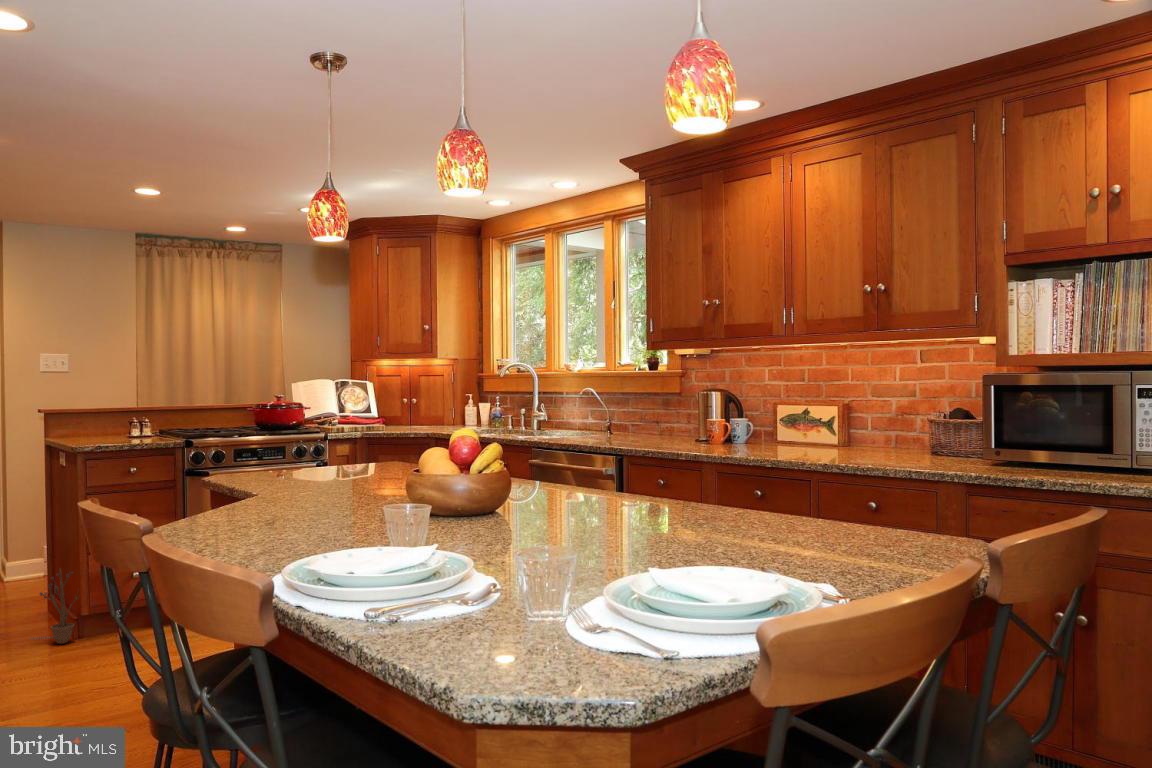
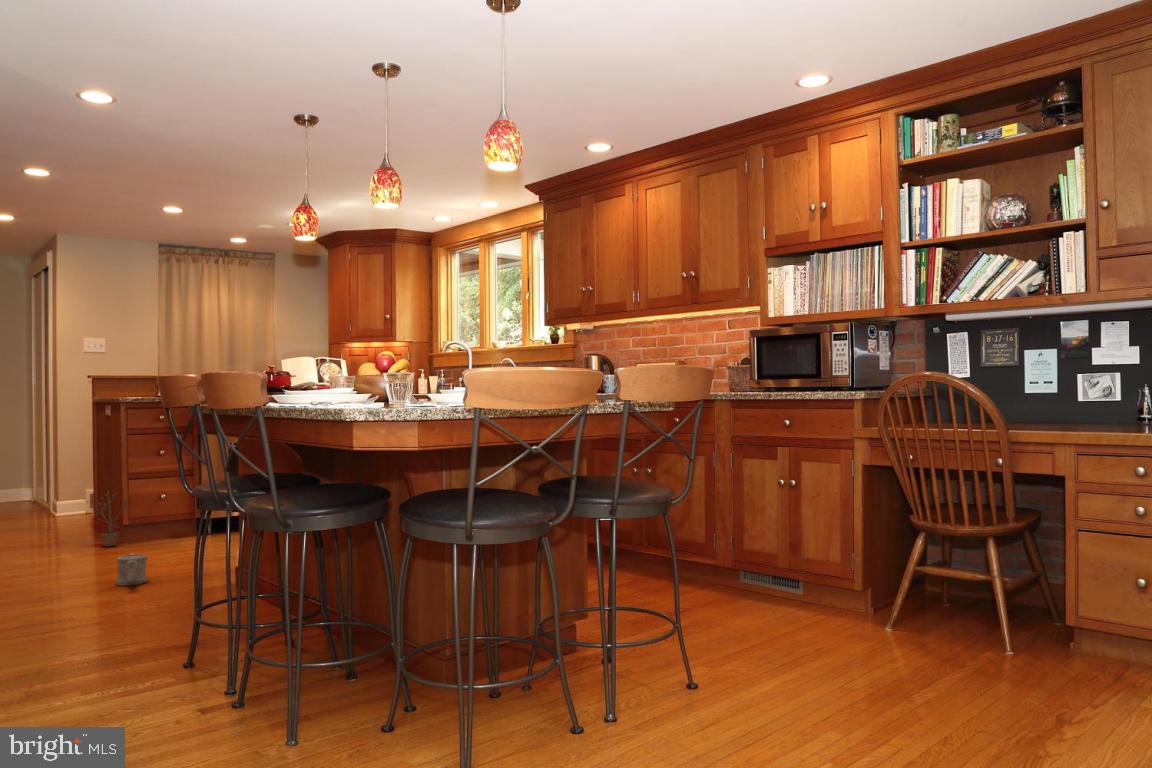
watering can: none [59,678,103,732] -> present [117,553,147,586]

